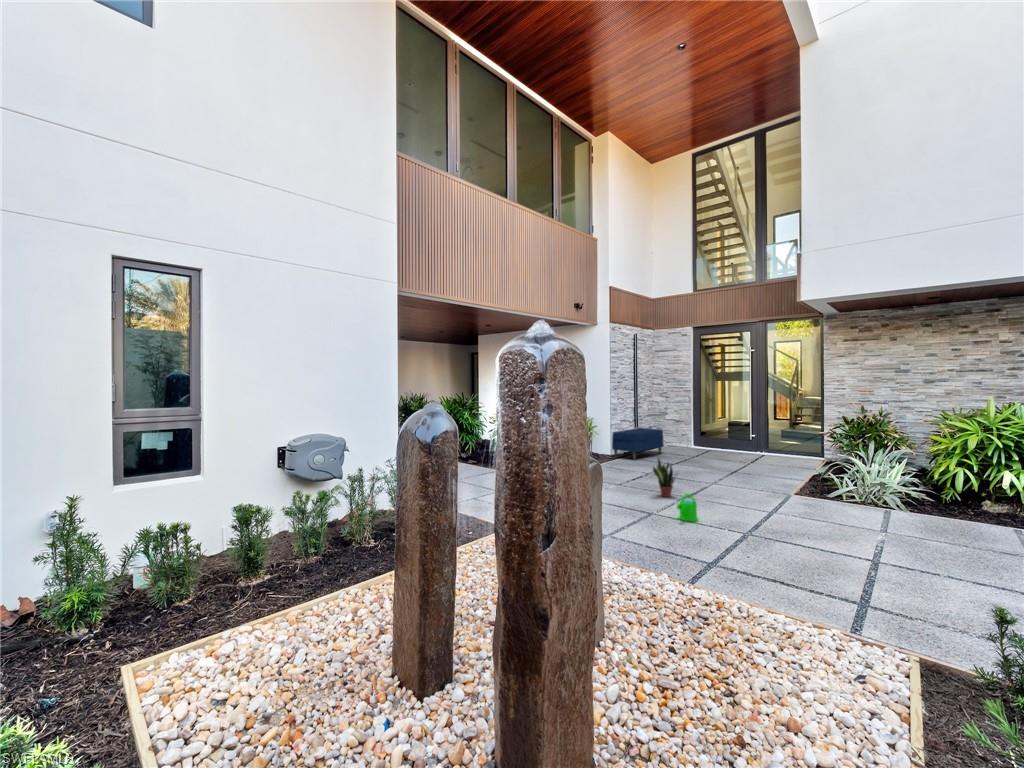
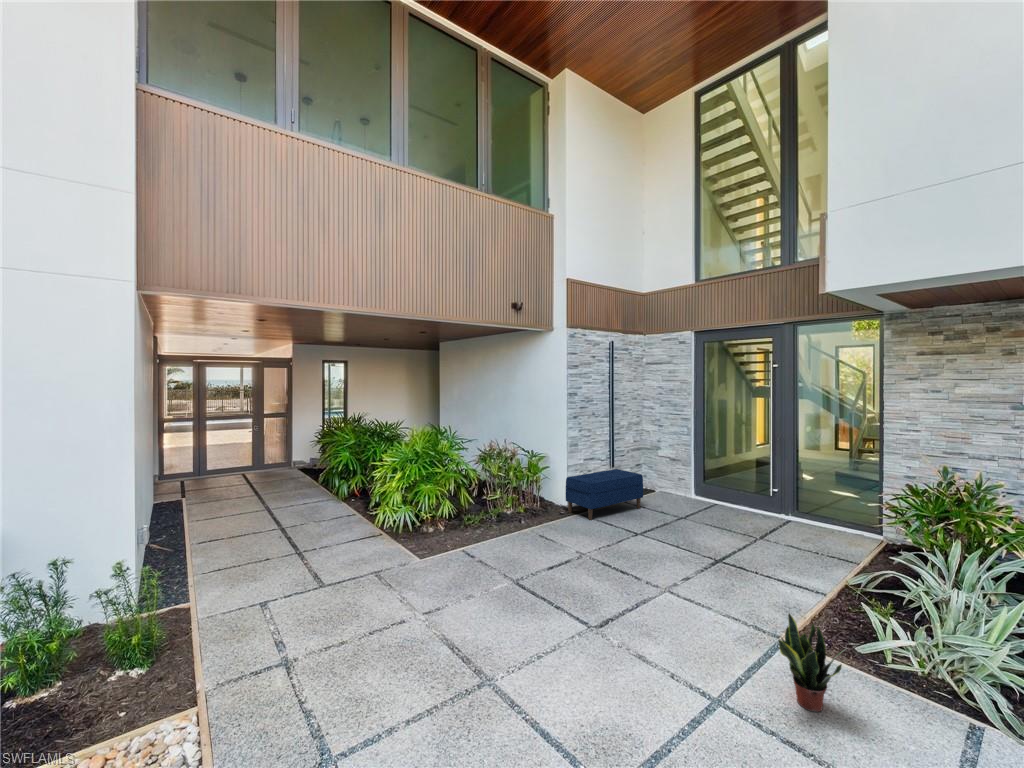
potted plant: present [653,459,679,497] -> present [779,613,846,712]
watering can: present [677,494,698,521] -> none [495,659,551,721]

